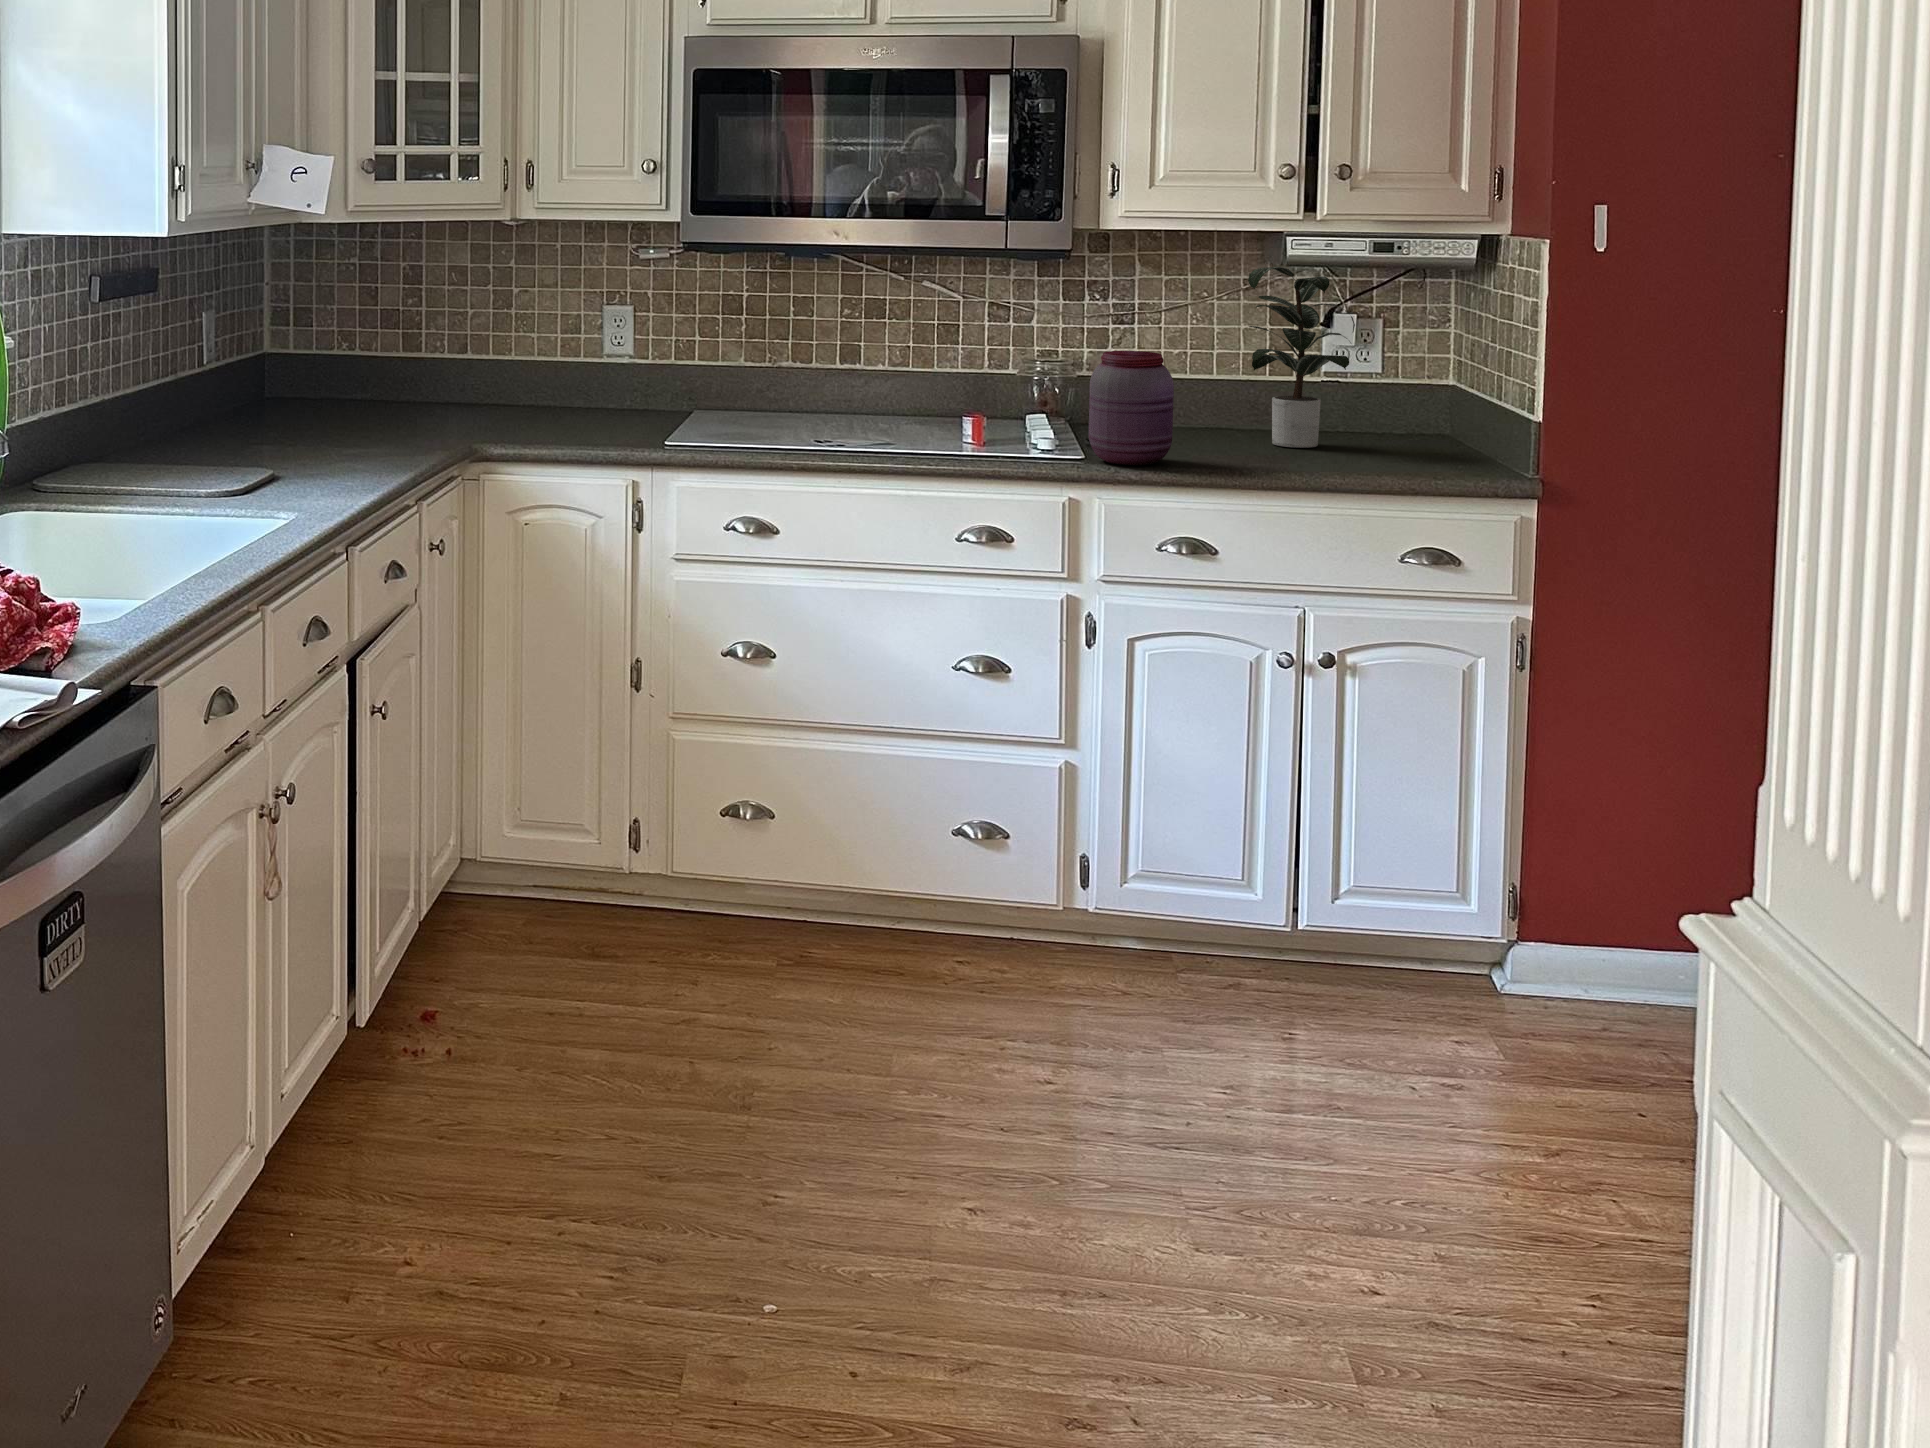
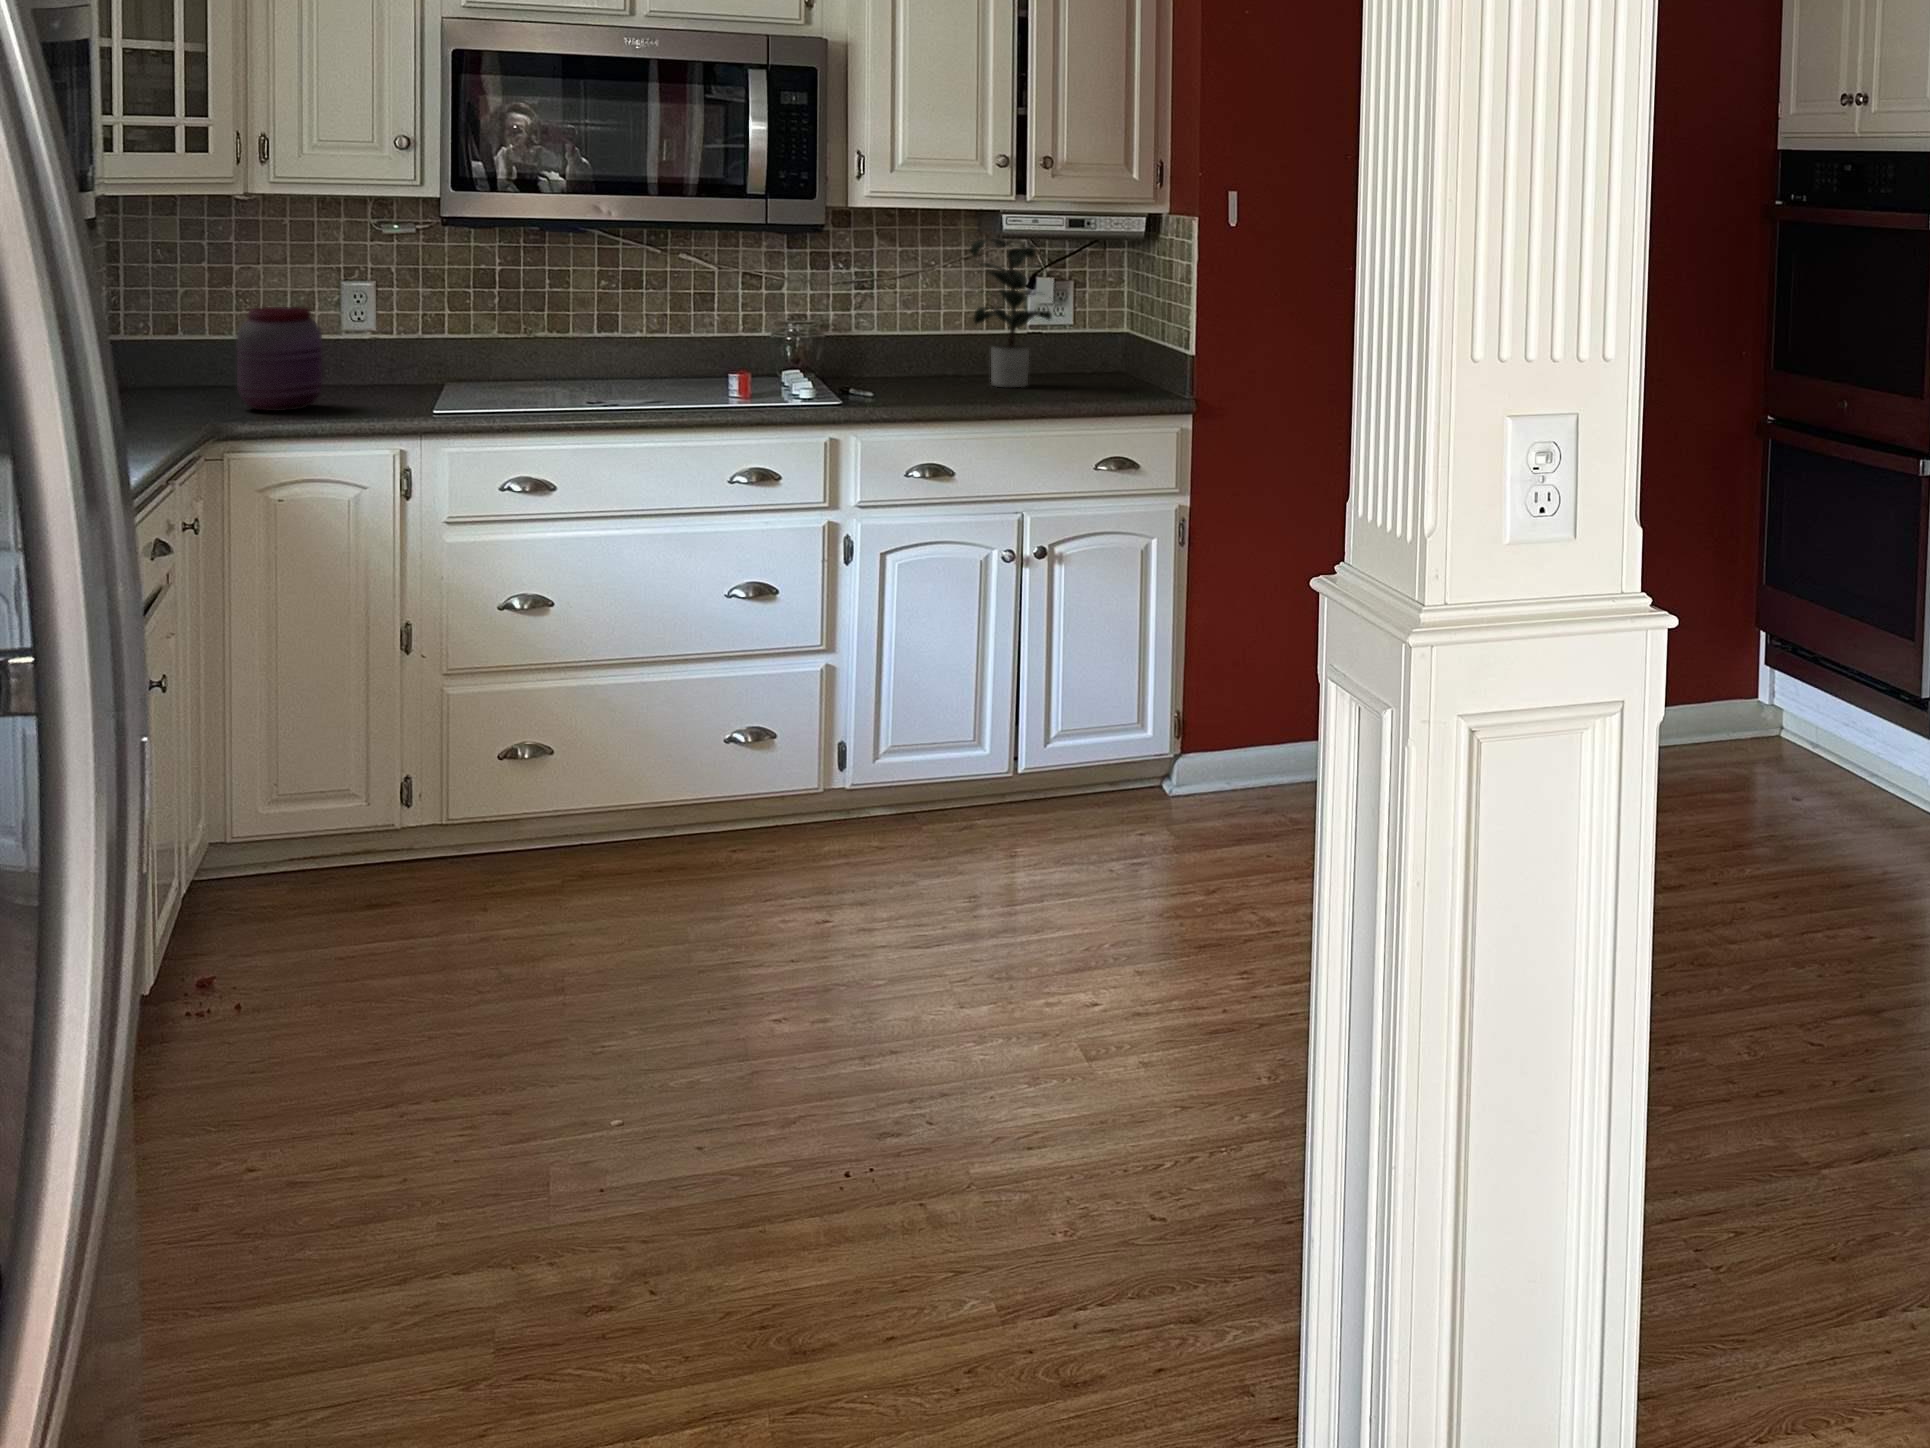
jar: present [1089,351,1174,465] -> present [237,307,323,411]

